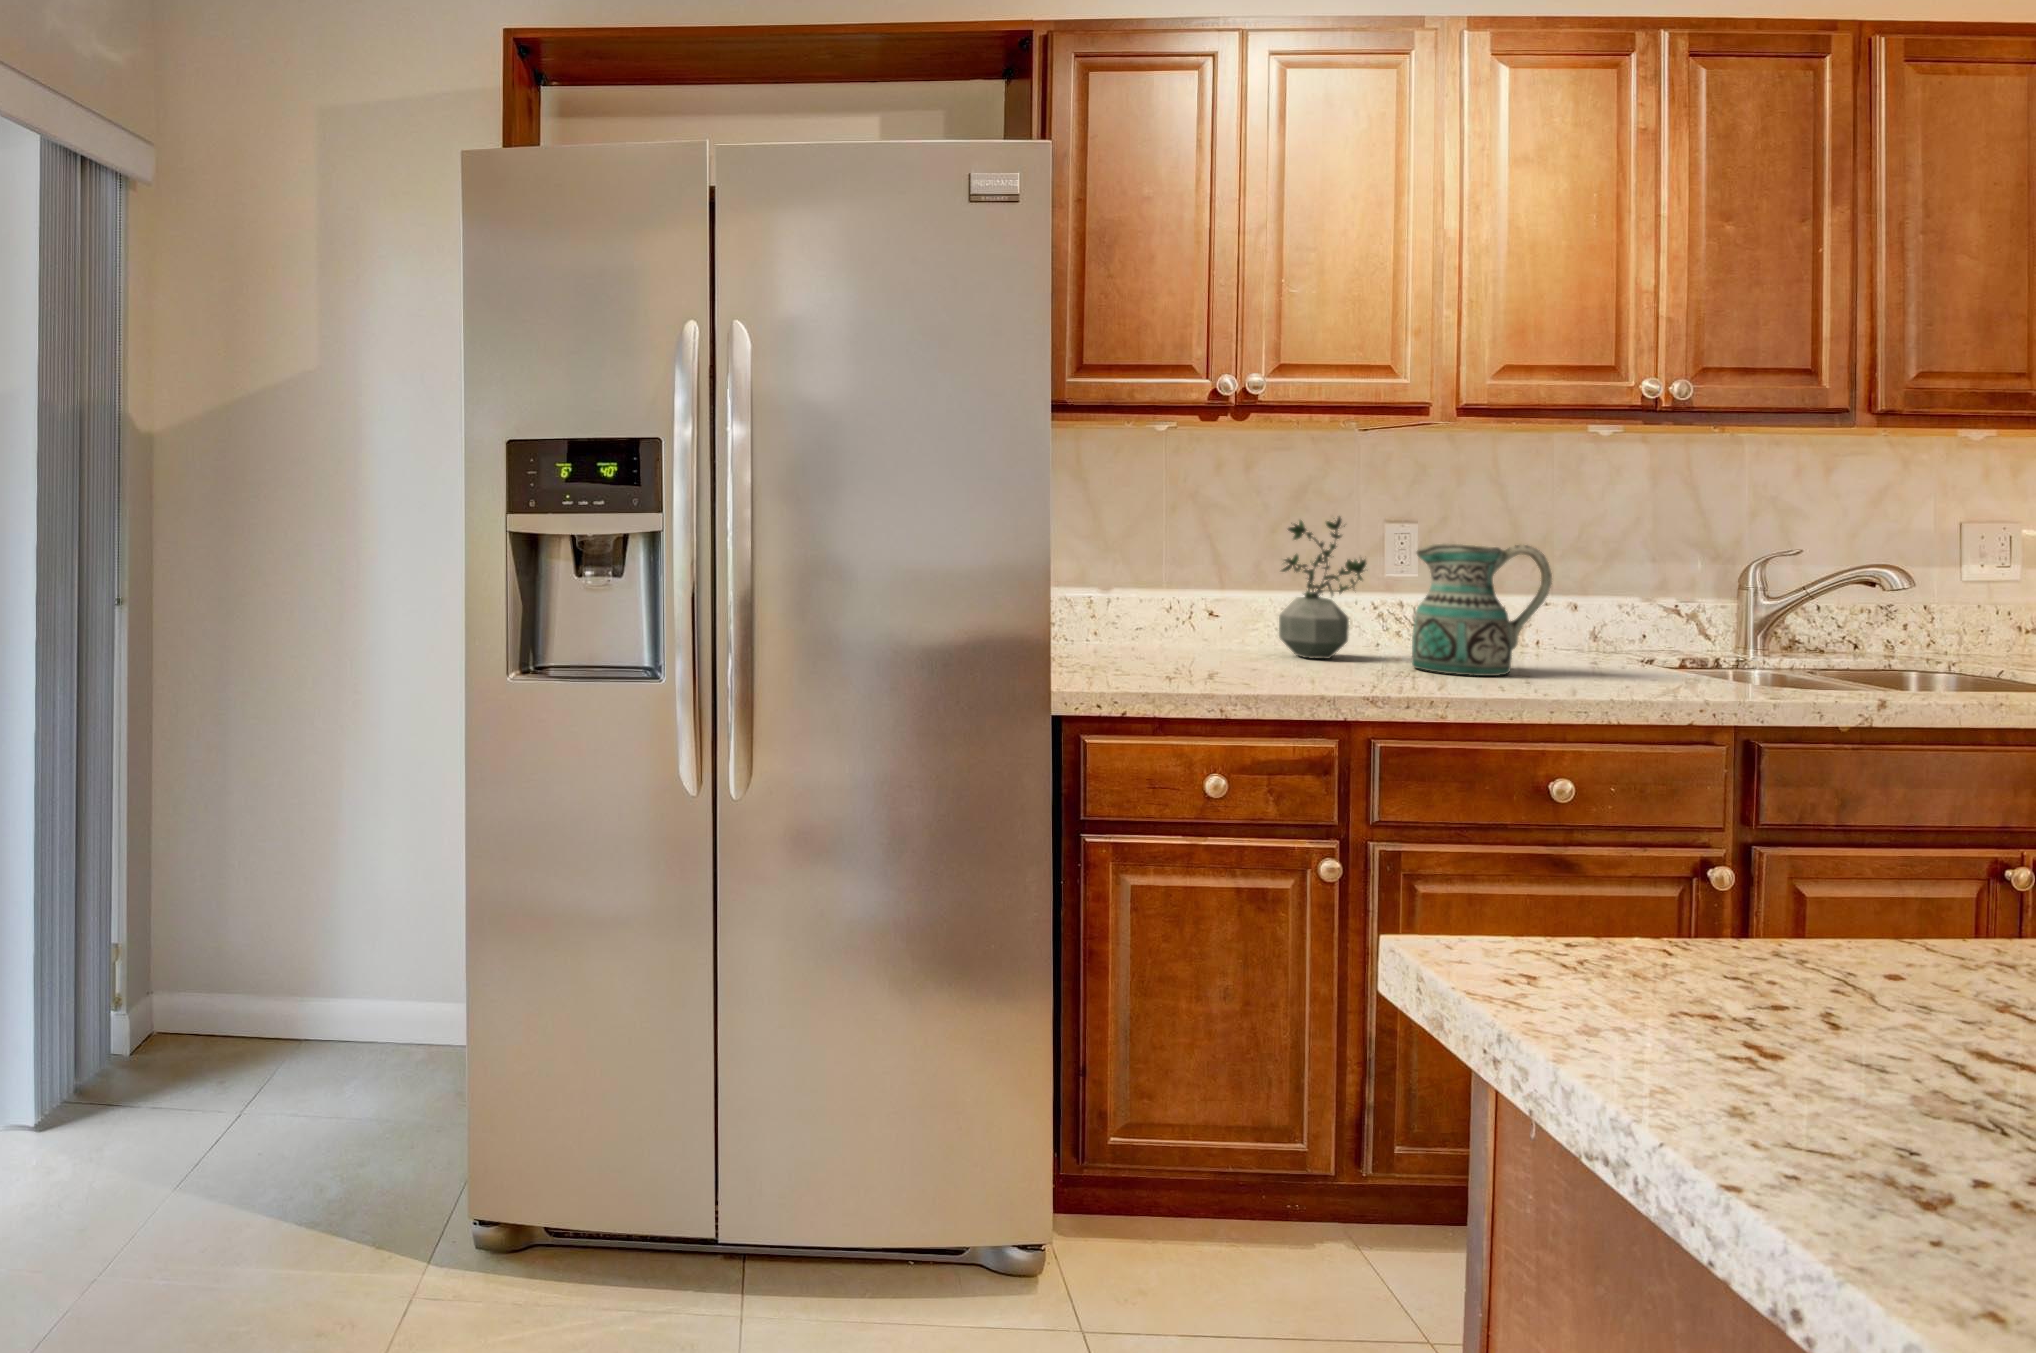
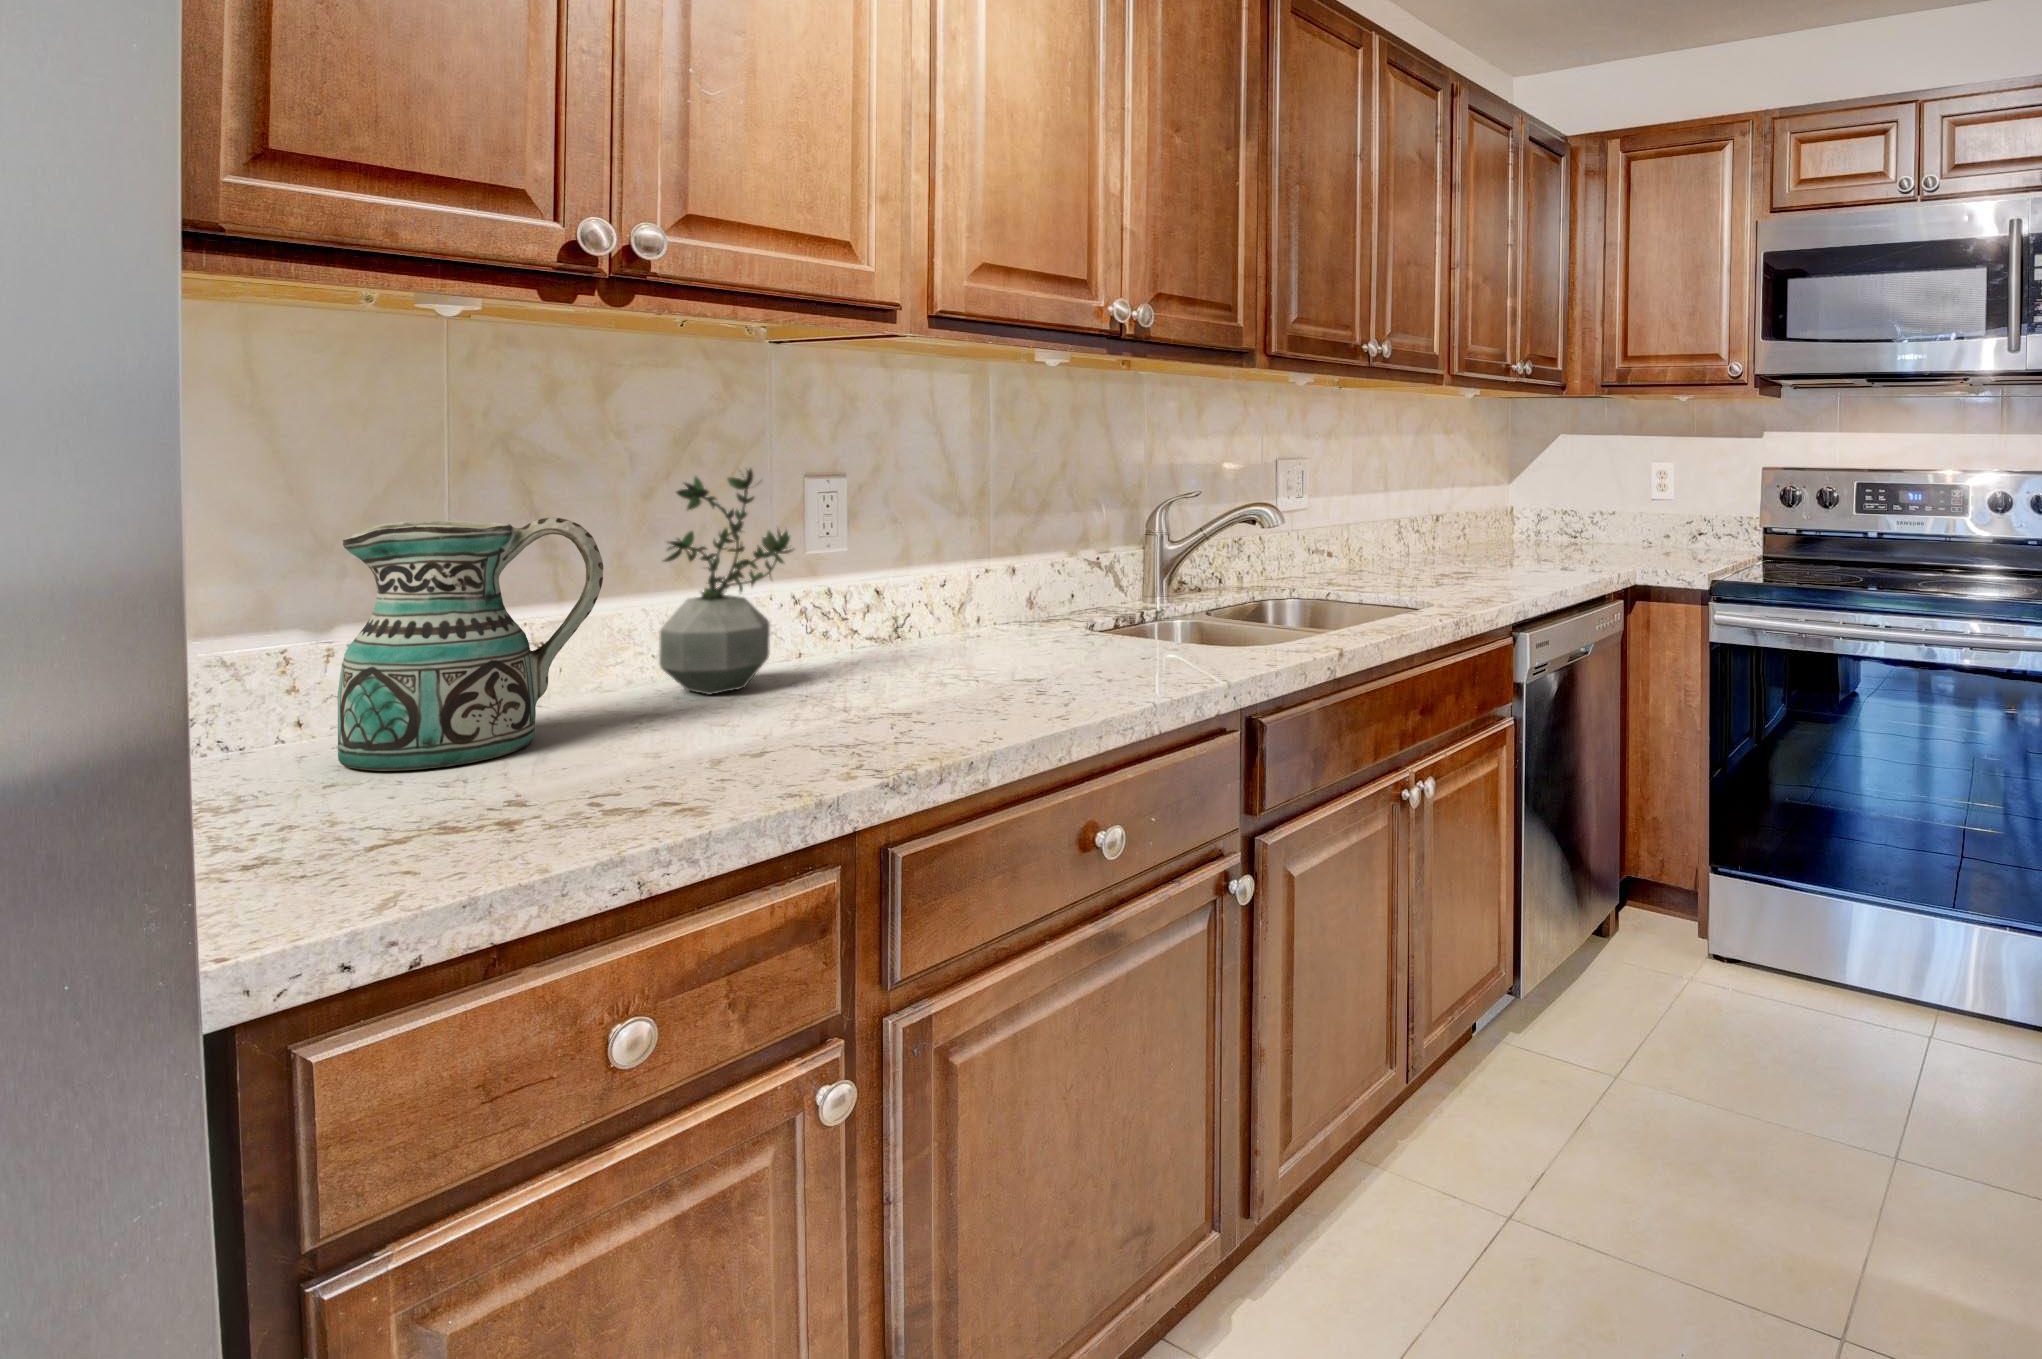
ceramic pitcher: present [1412,544,1552,676] -> present [338,517,603,771]

